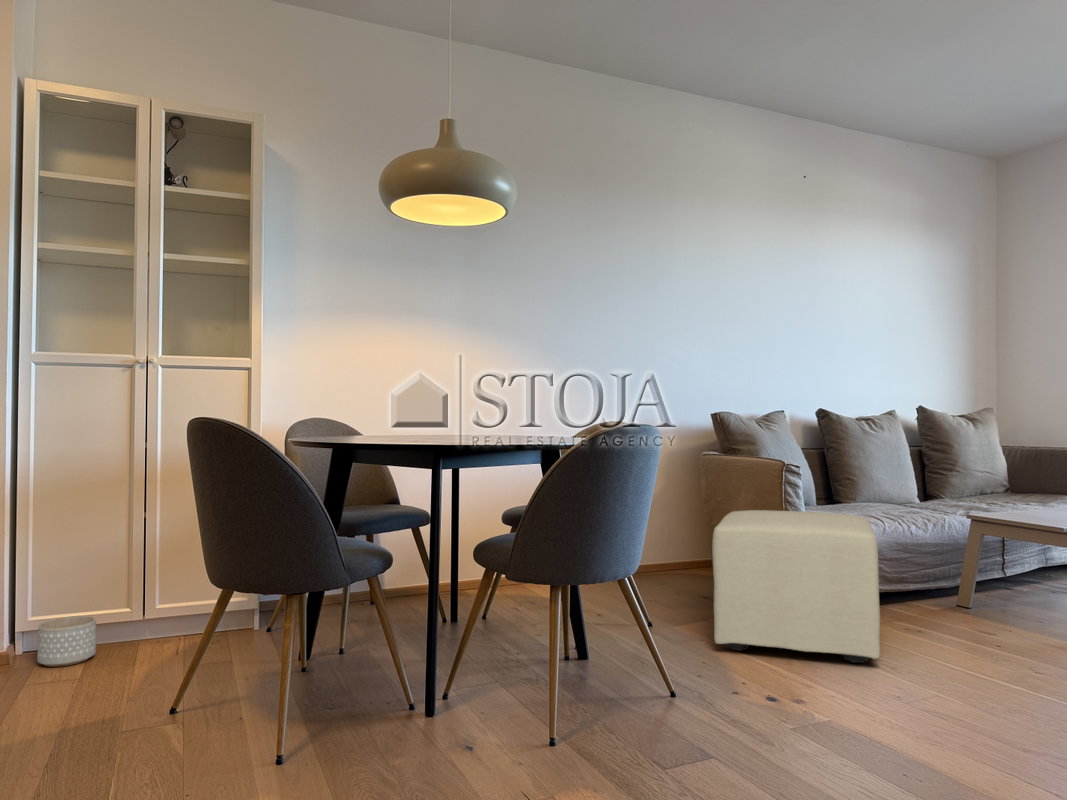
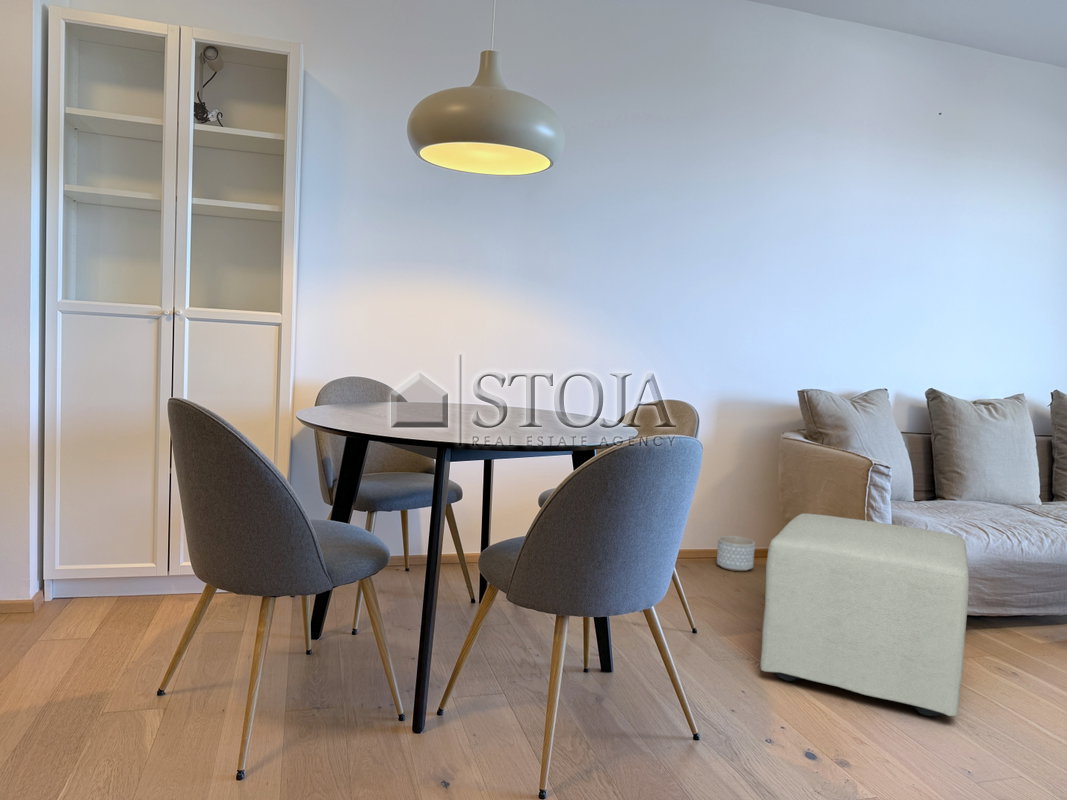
planter: present [37,616,96,667] -> present [717,536,755,571]

